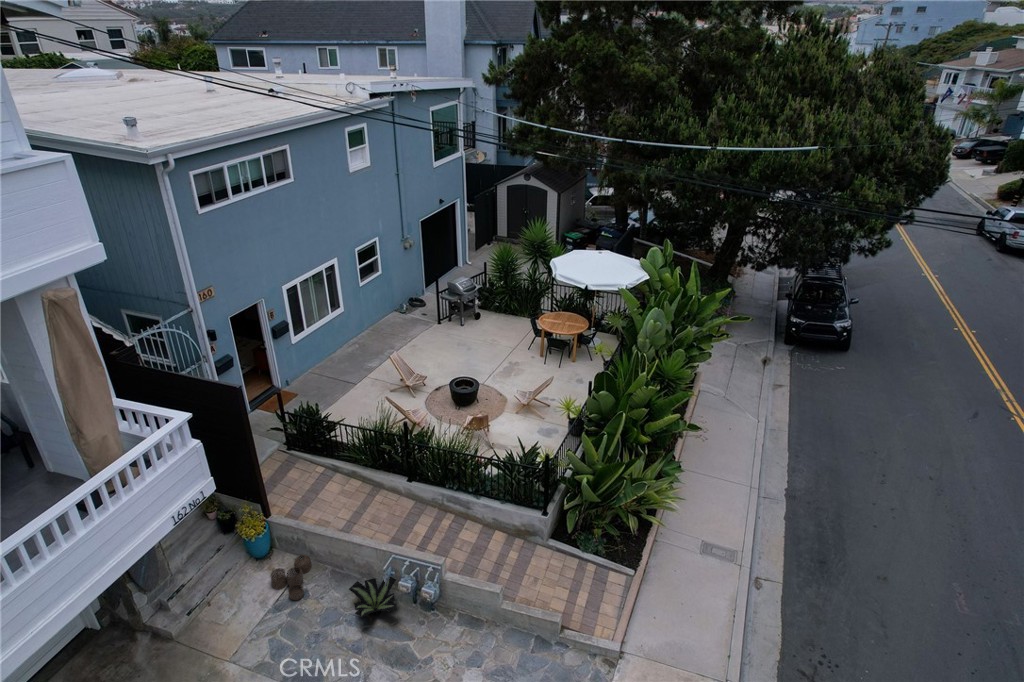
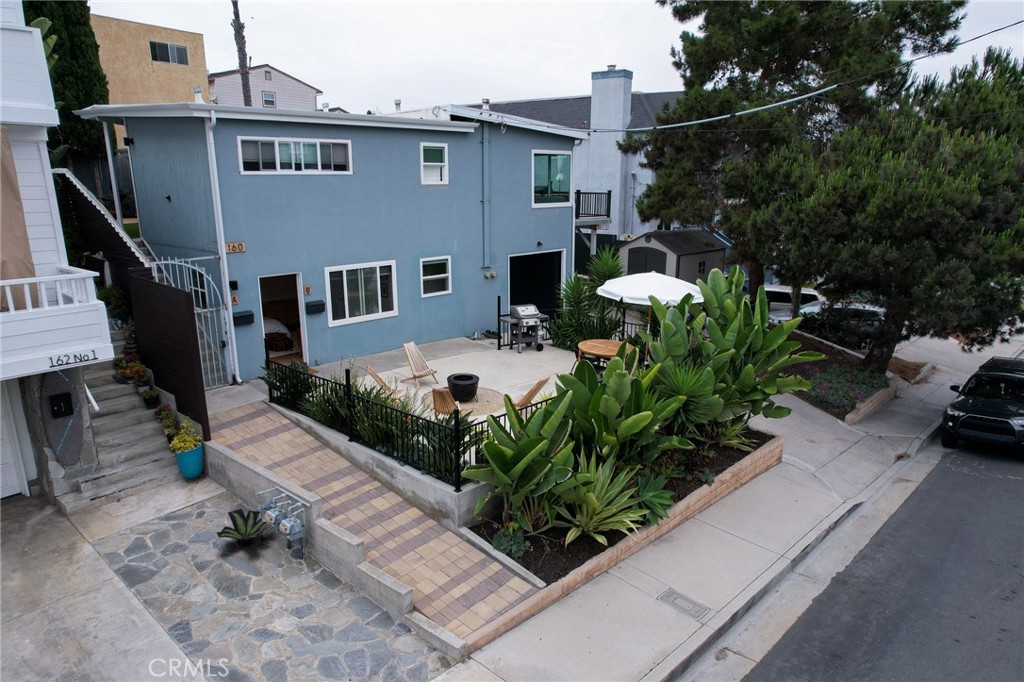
woven basket: present [270,555,312,600] -> none [176,479,225,516]

